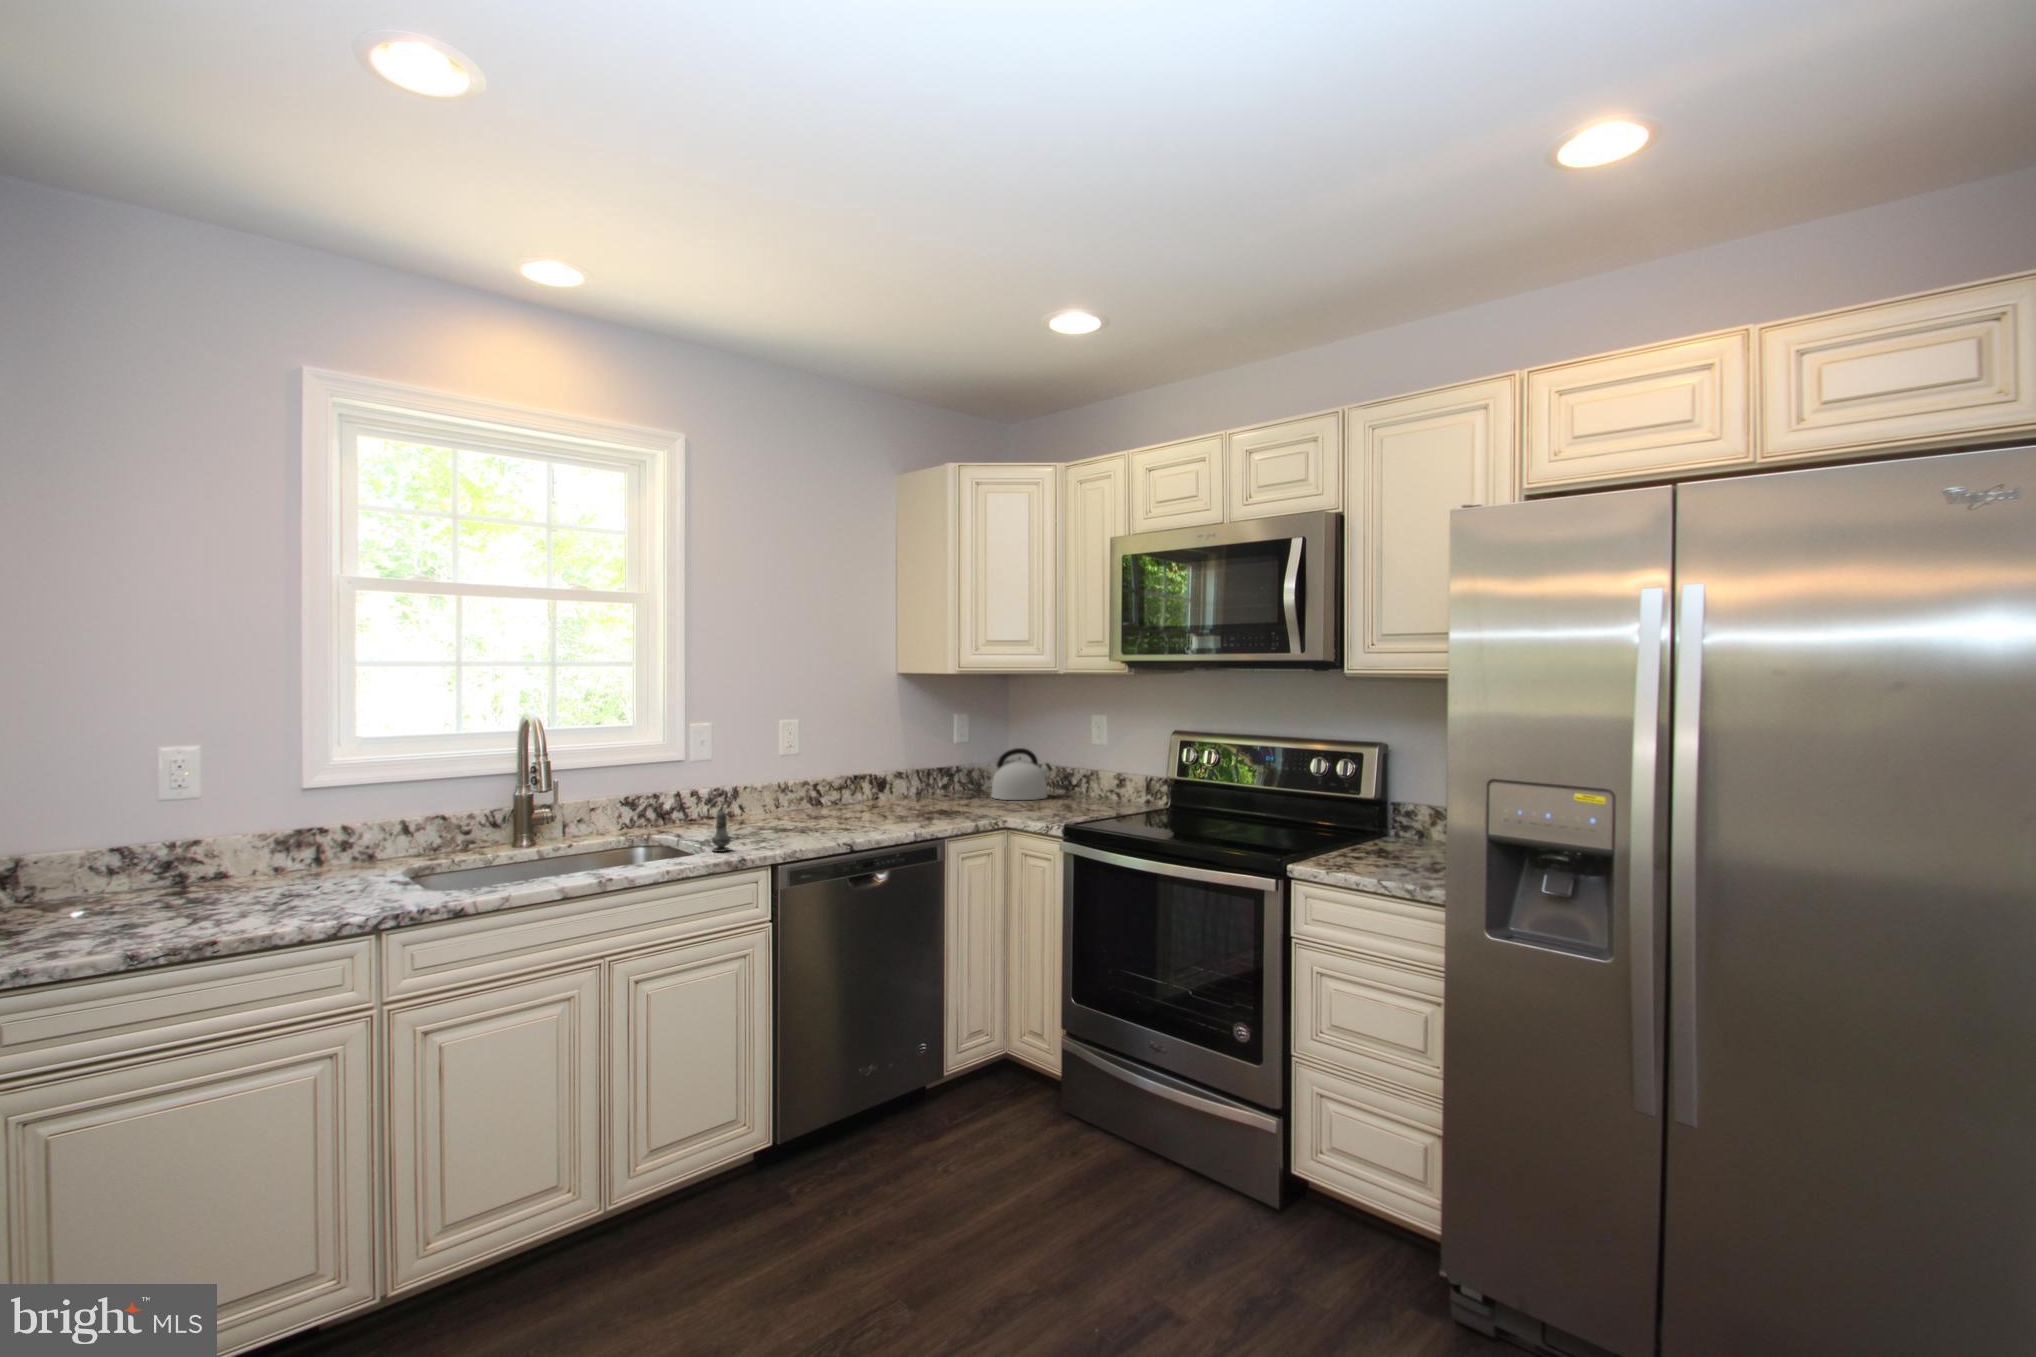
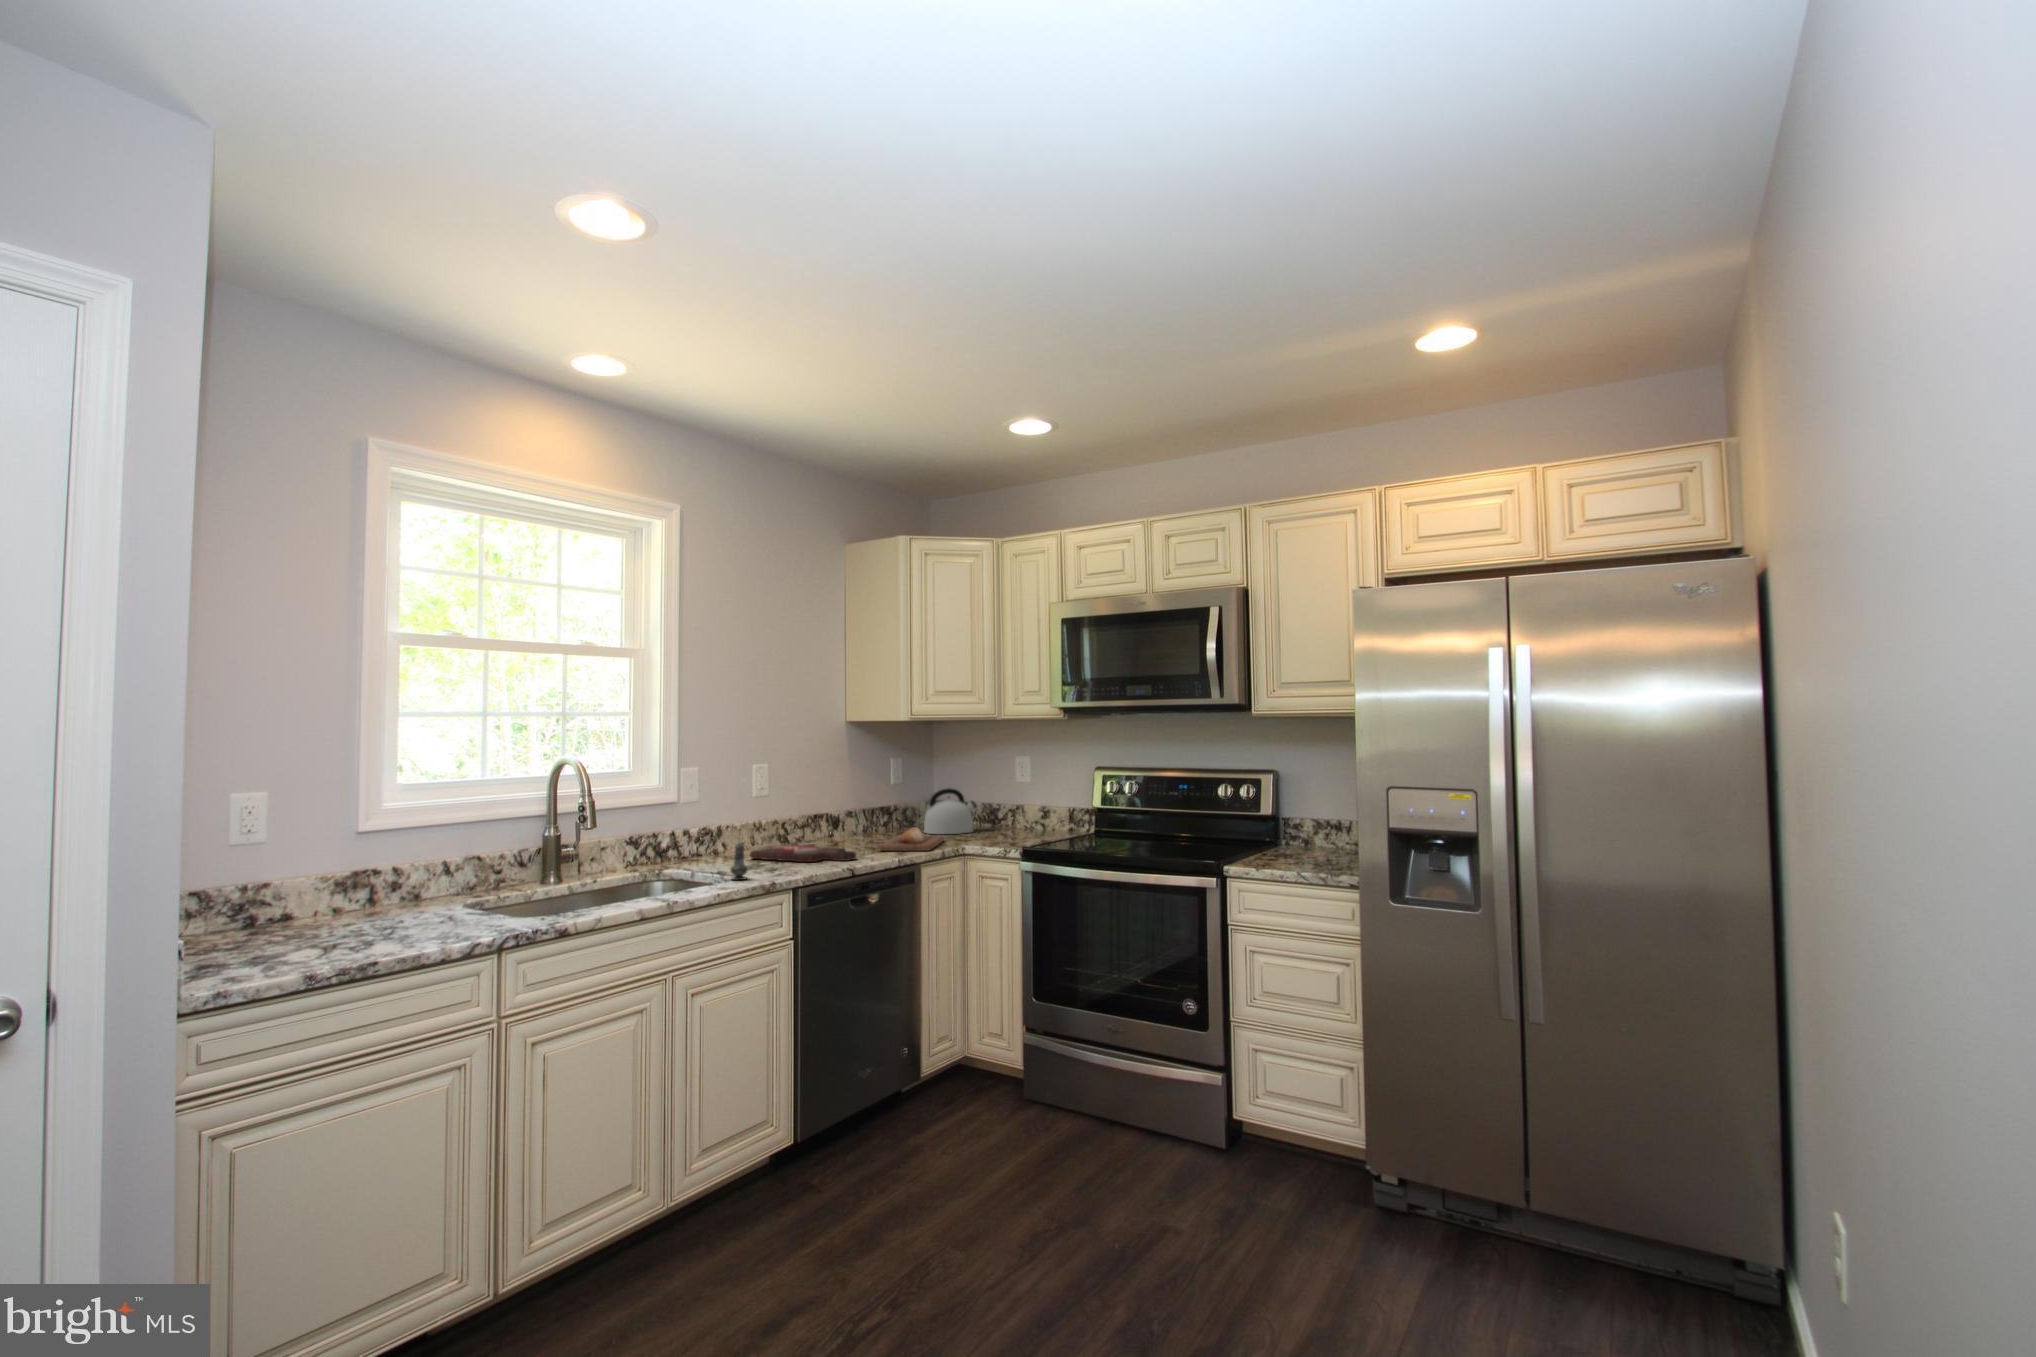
bread loaf: none [913,793,1000,822] -> present [879,827,944,851]
cutting board: none [769,807,876,831] -> present [750,843,856,862]

